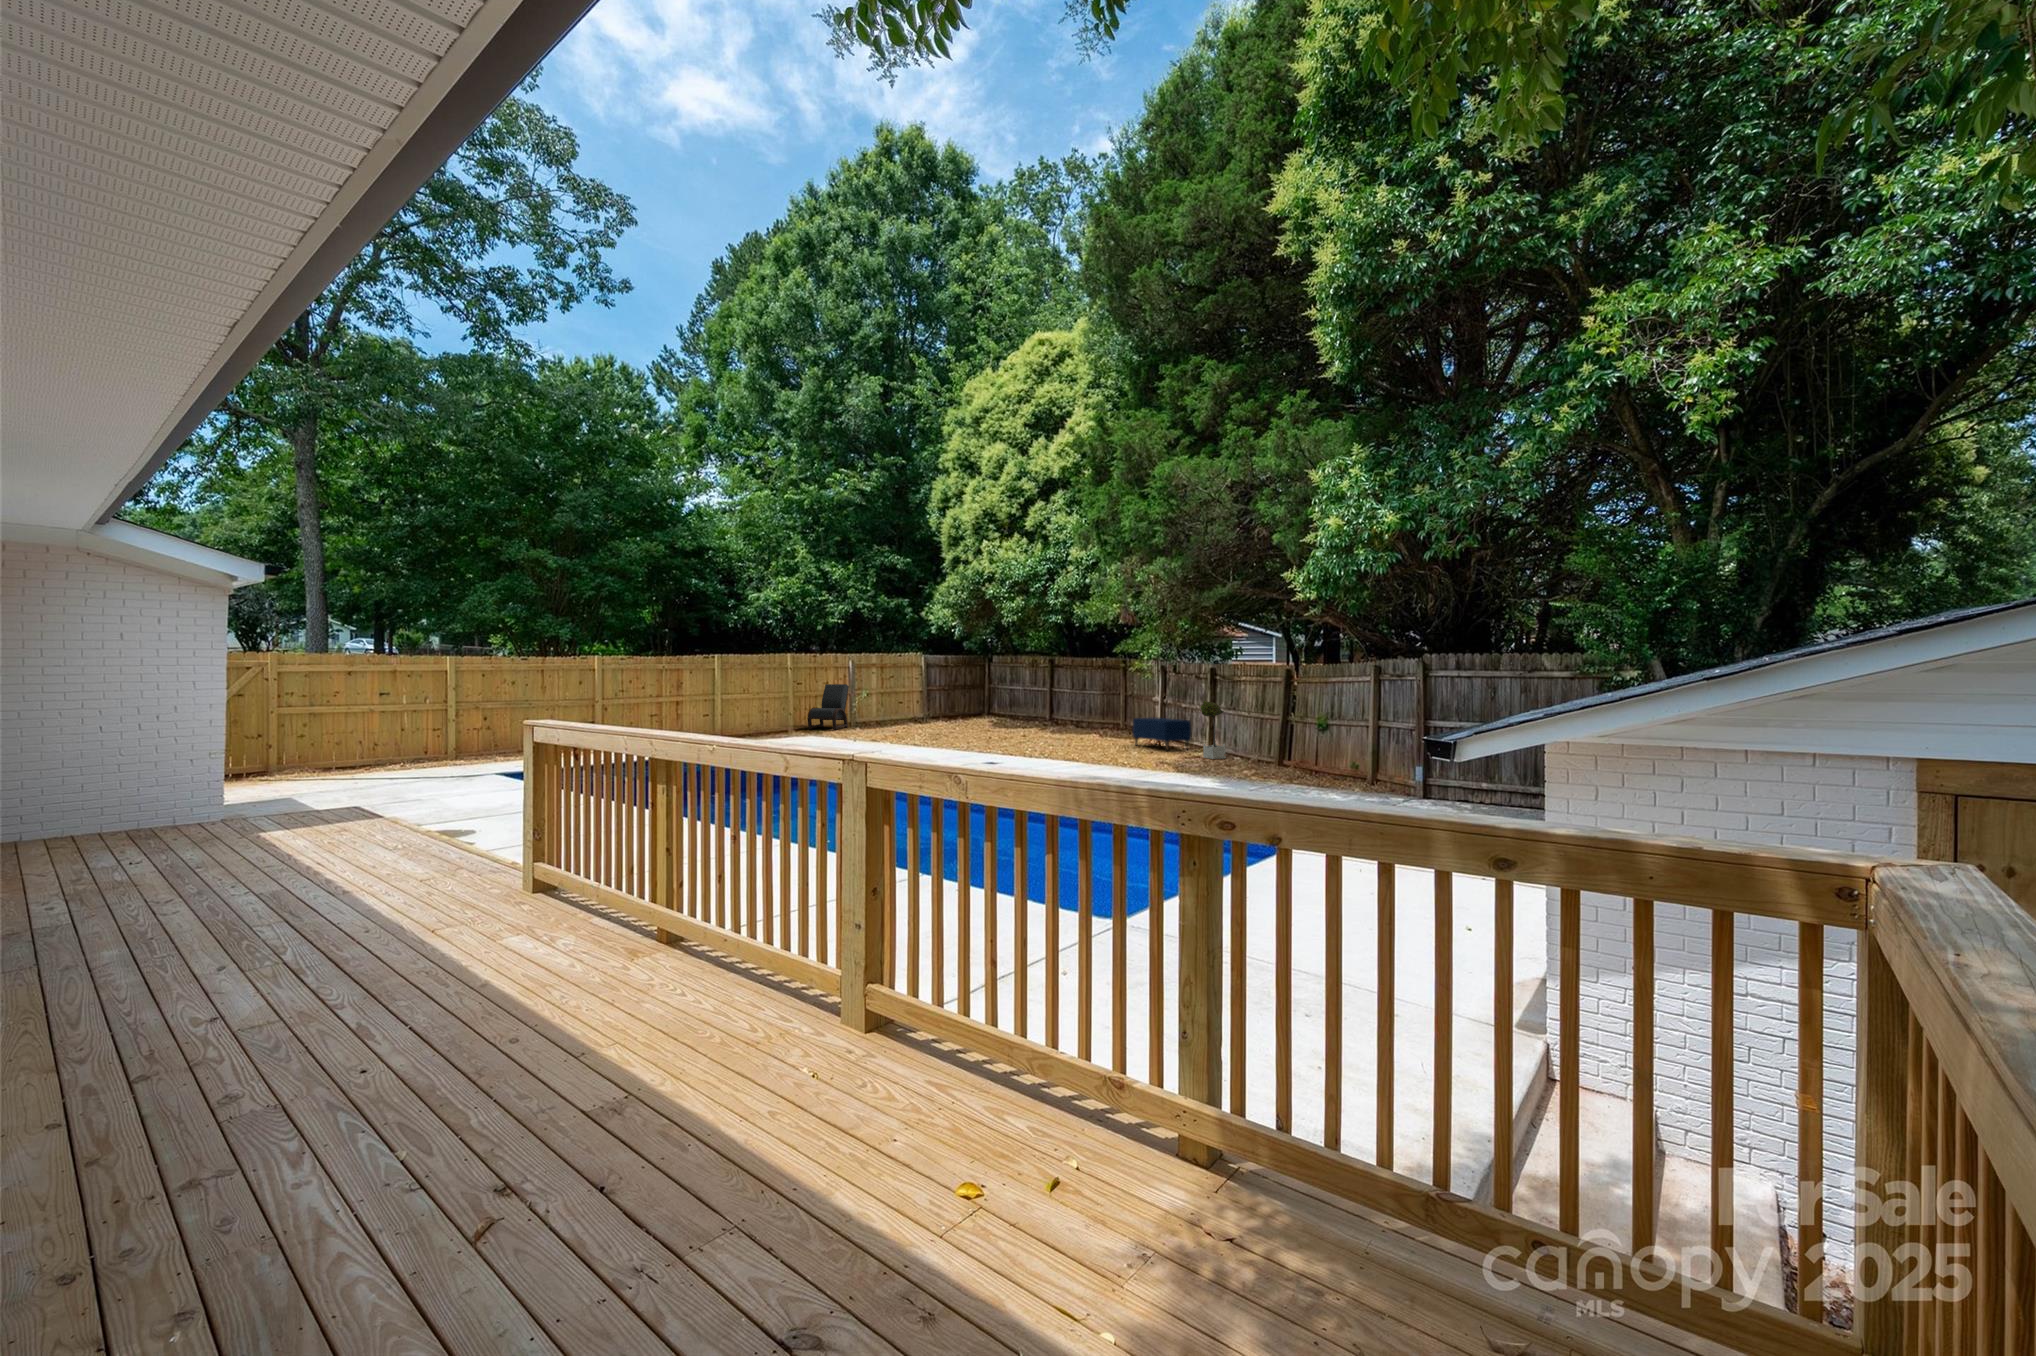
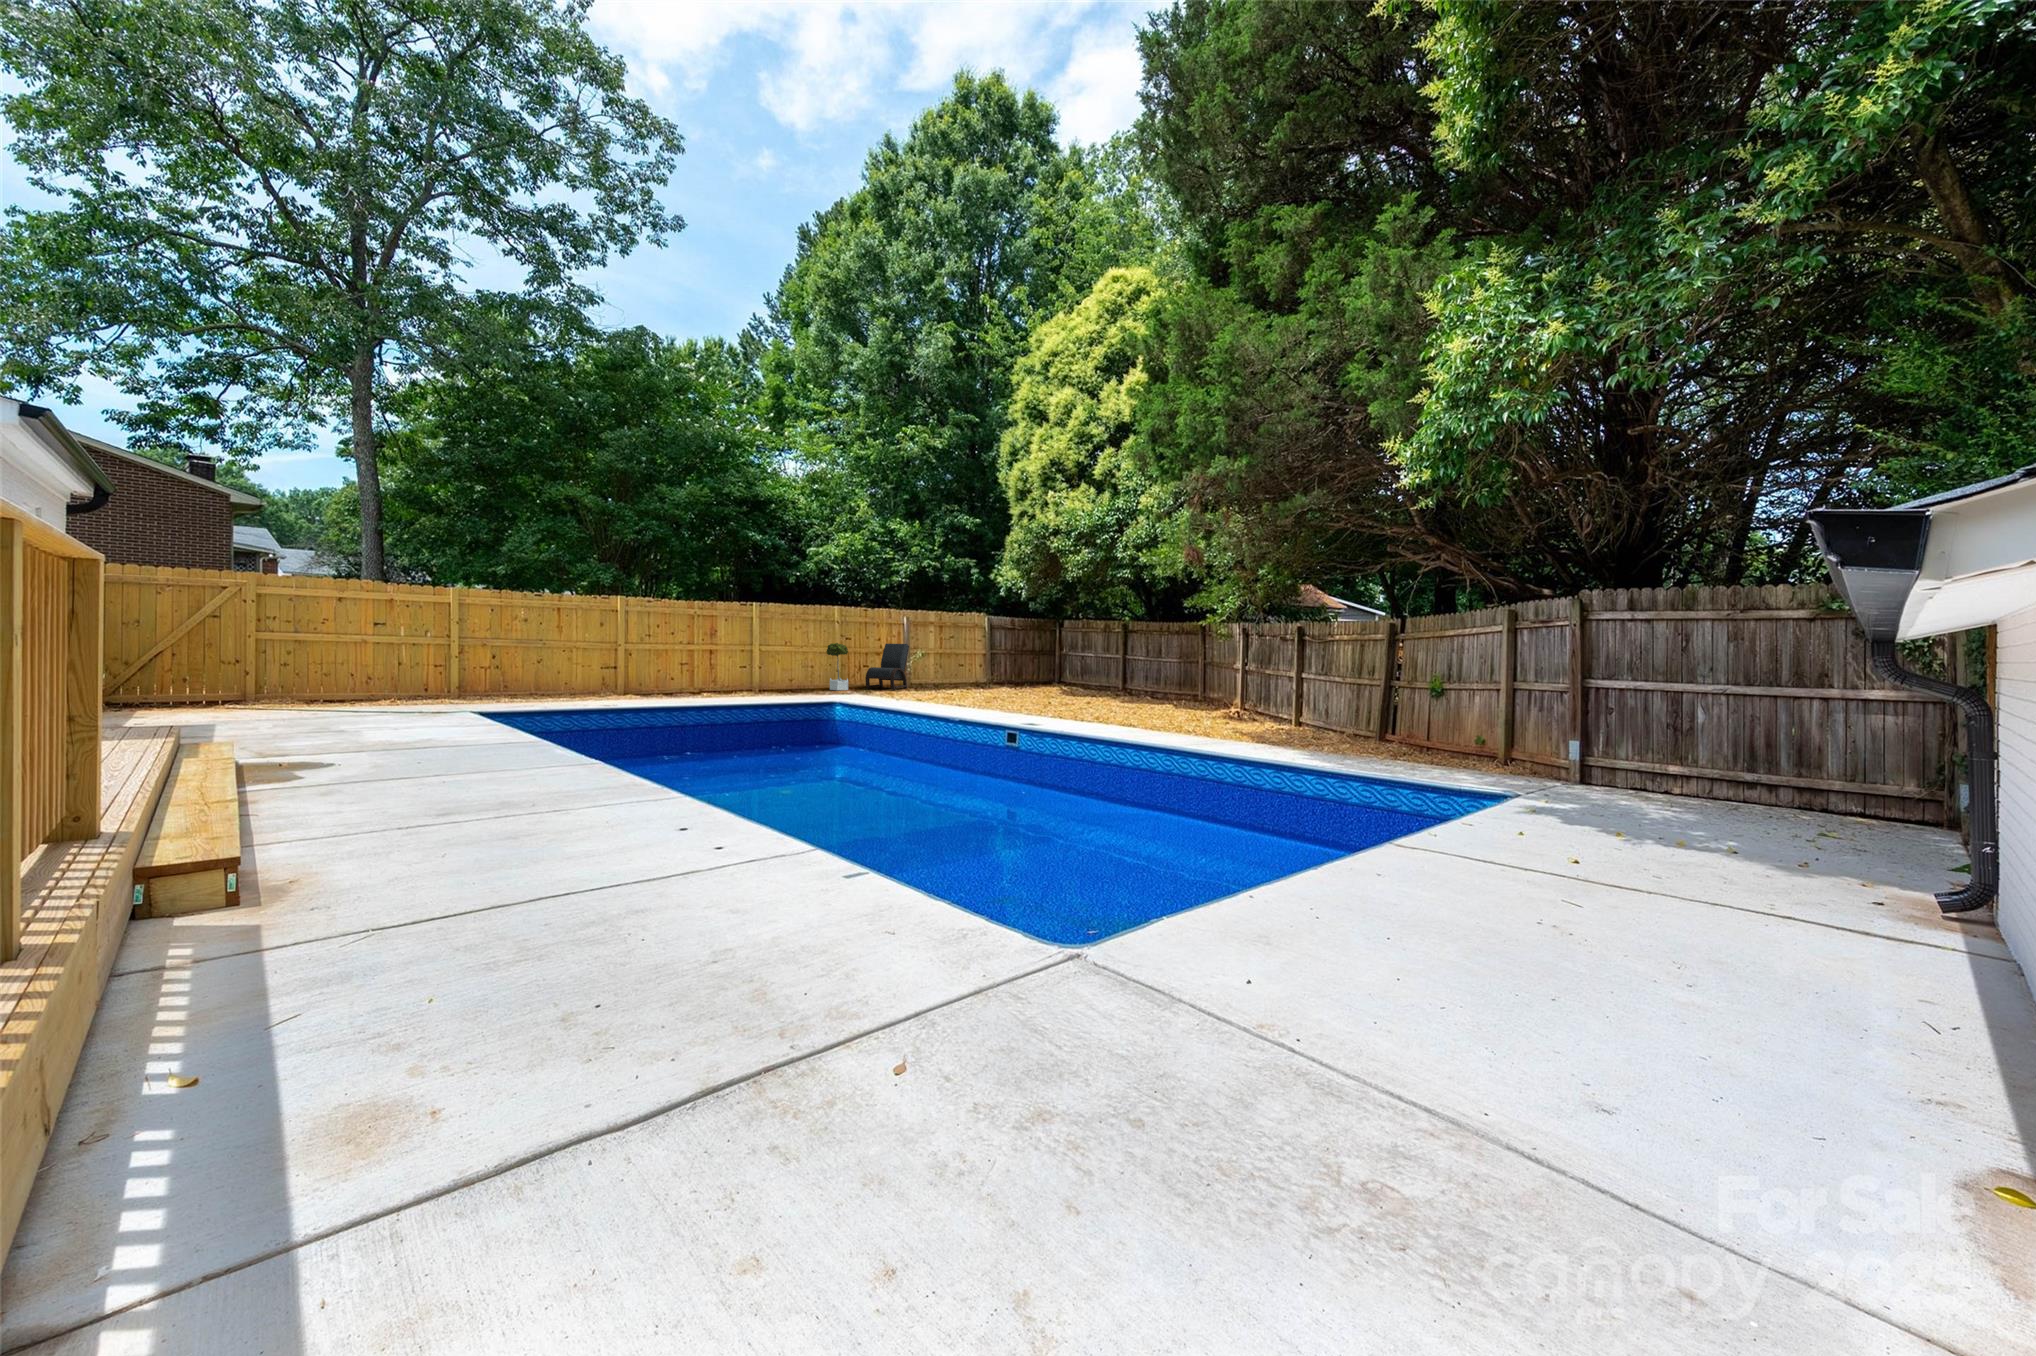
potted tree: present [1201,701,1226,759] -> present [826,643,848,690]
bench: present [1133,717,1191,750] -> none [1206,684,1273,721]

